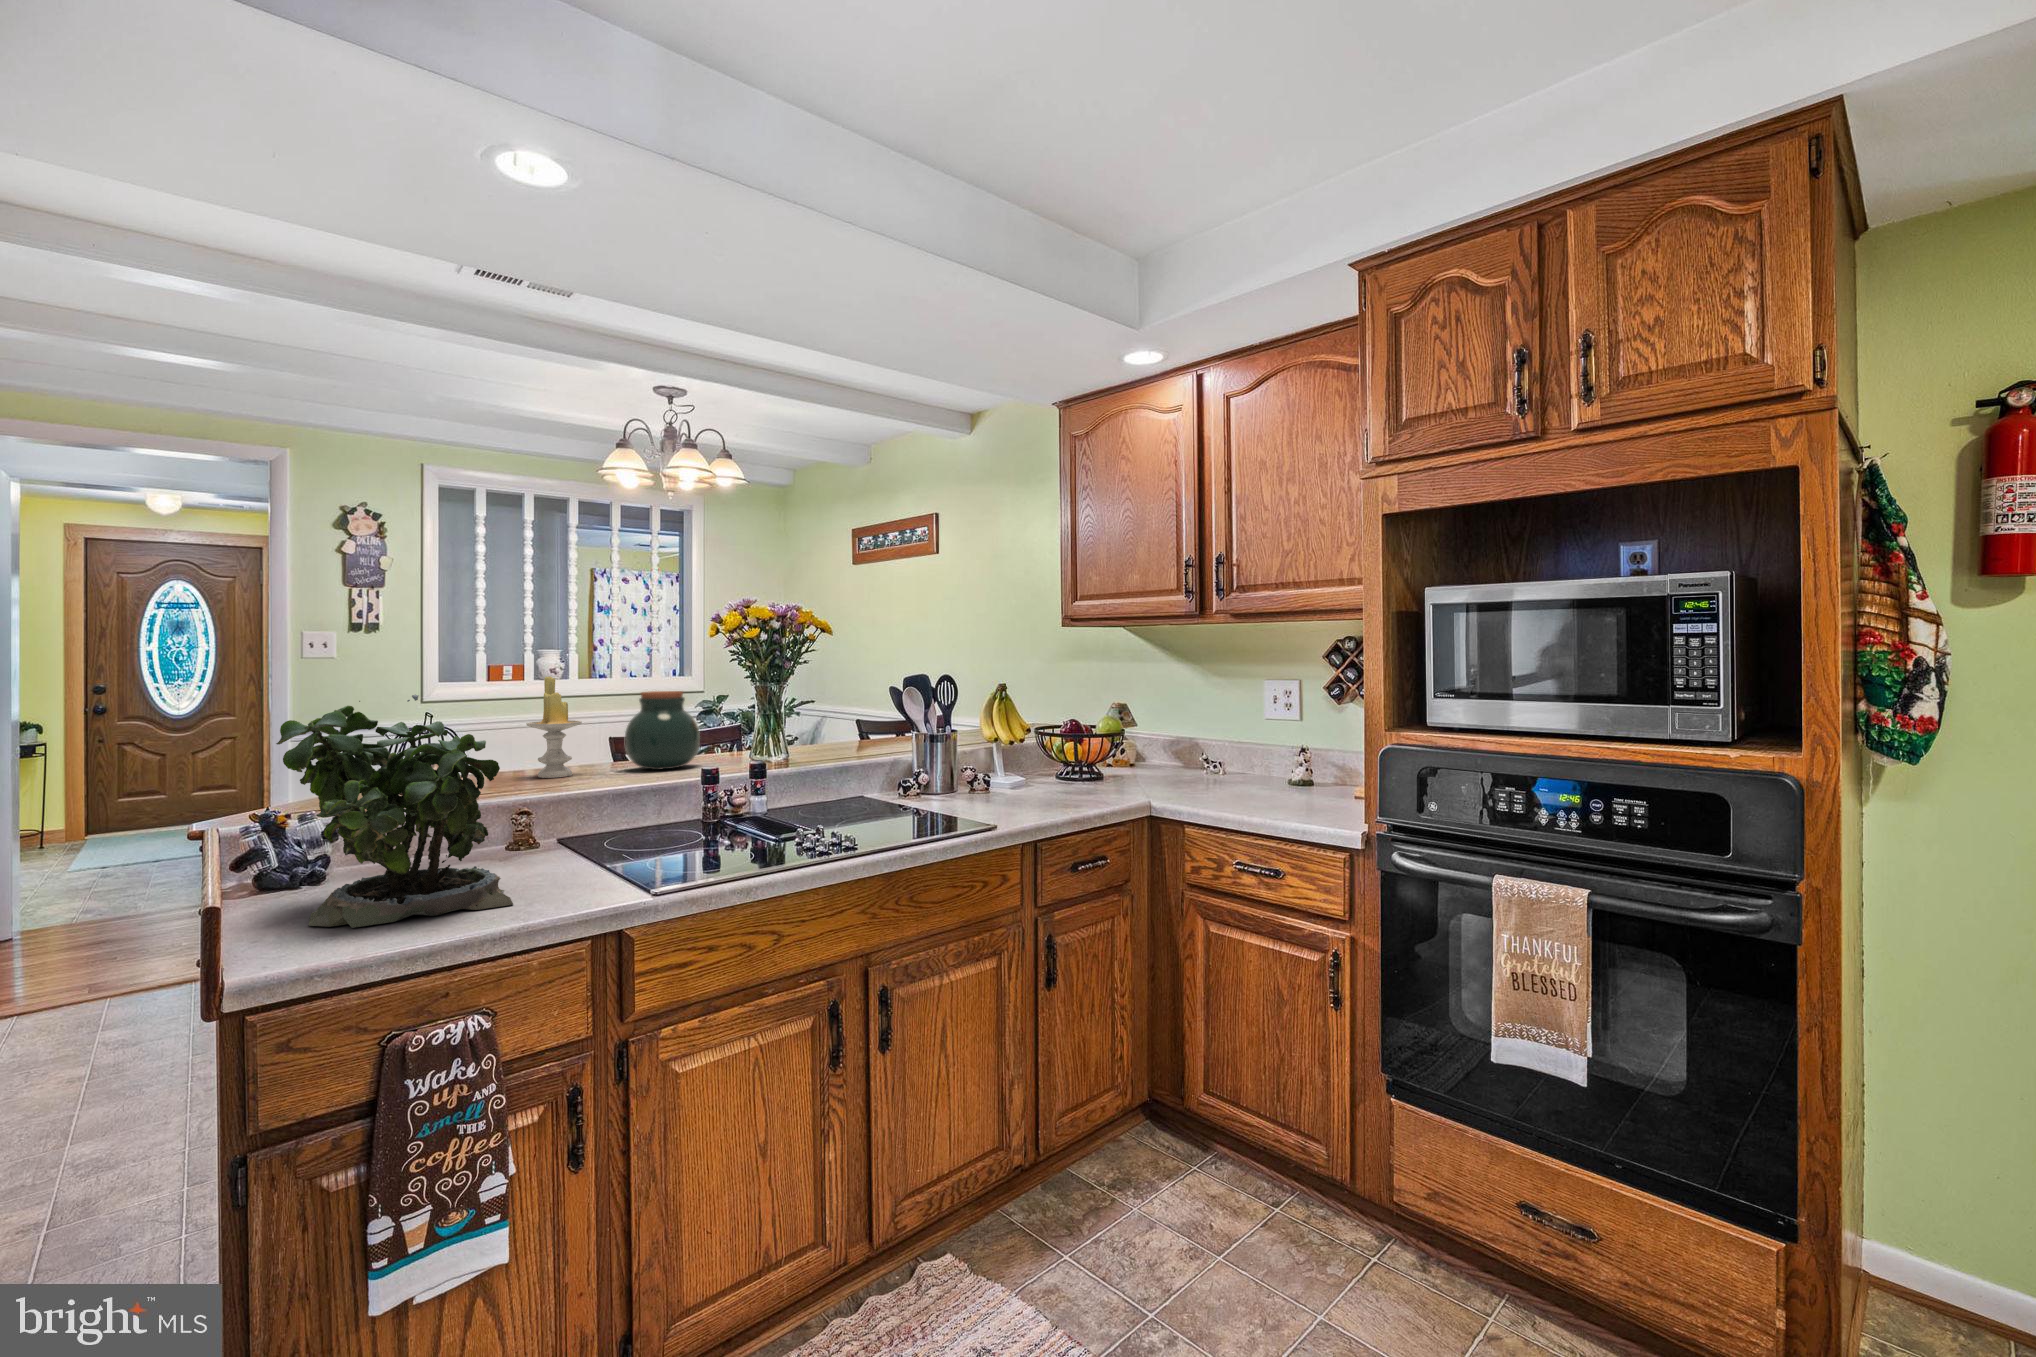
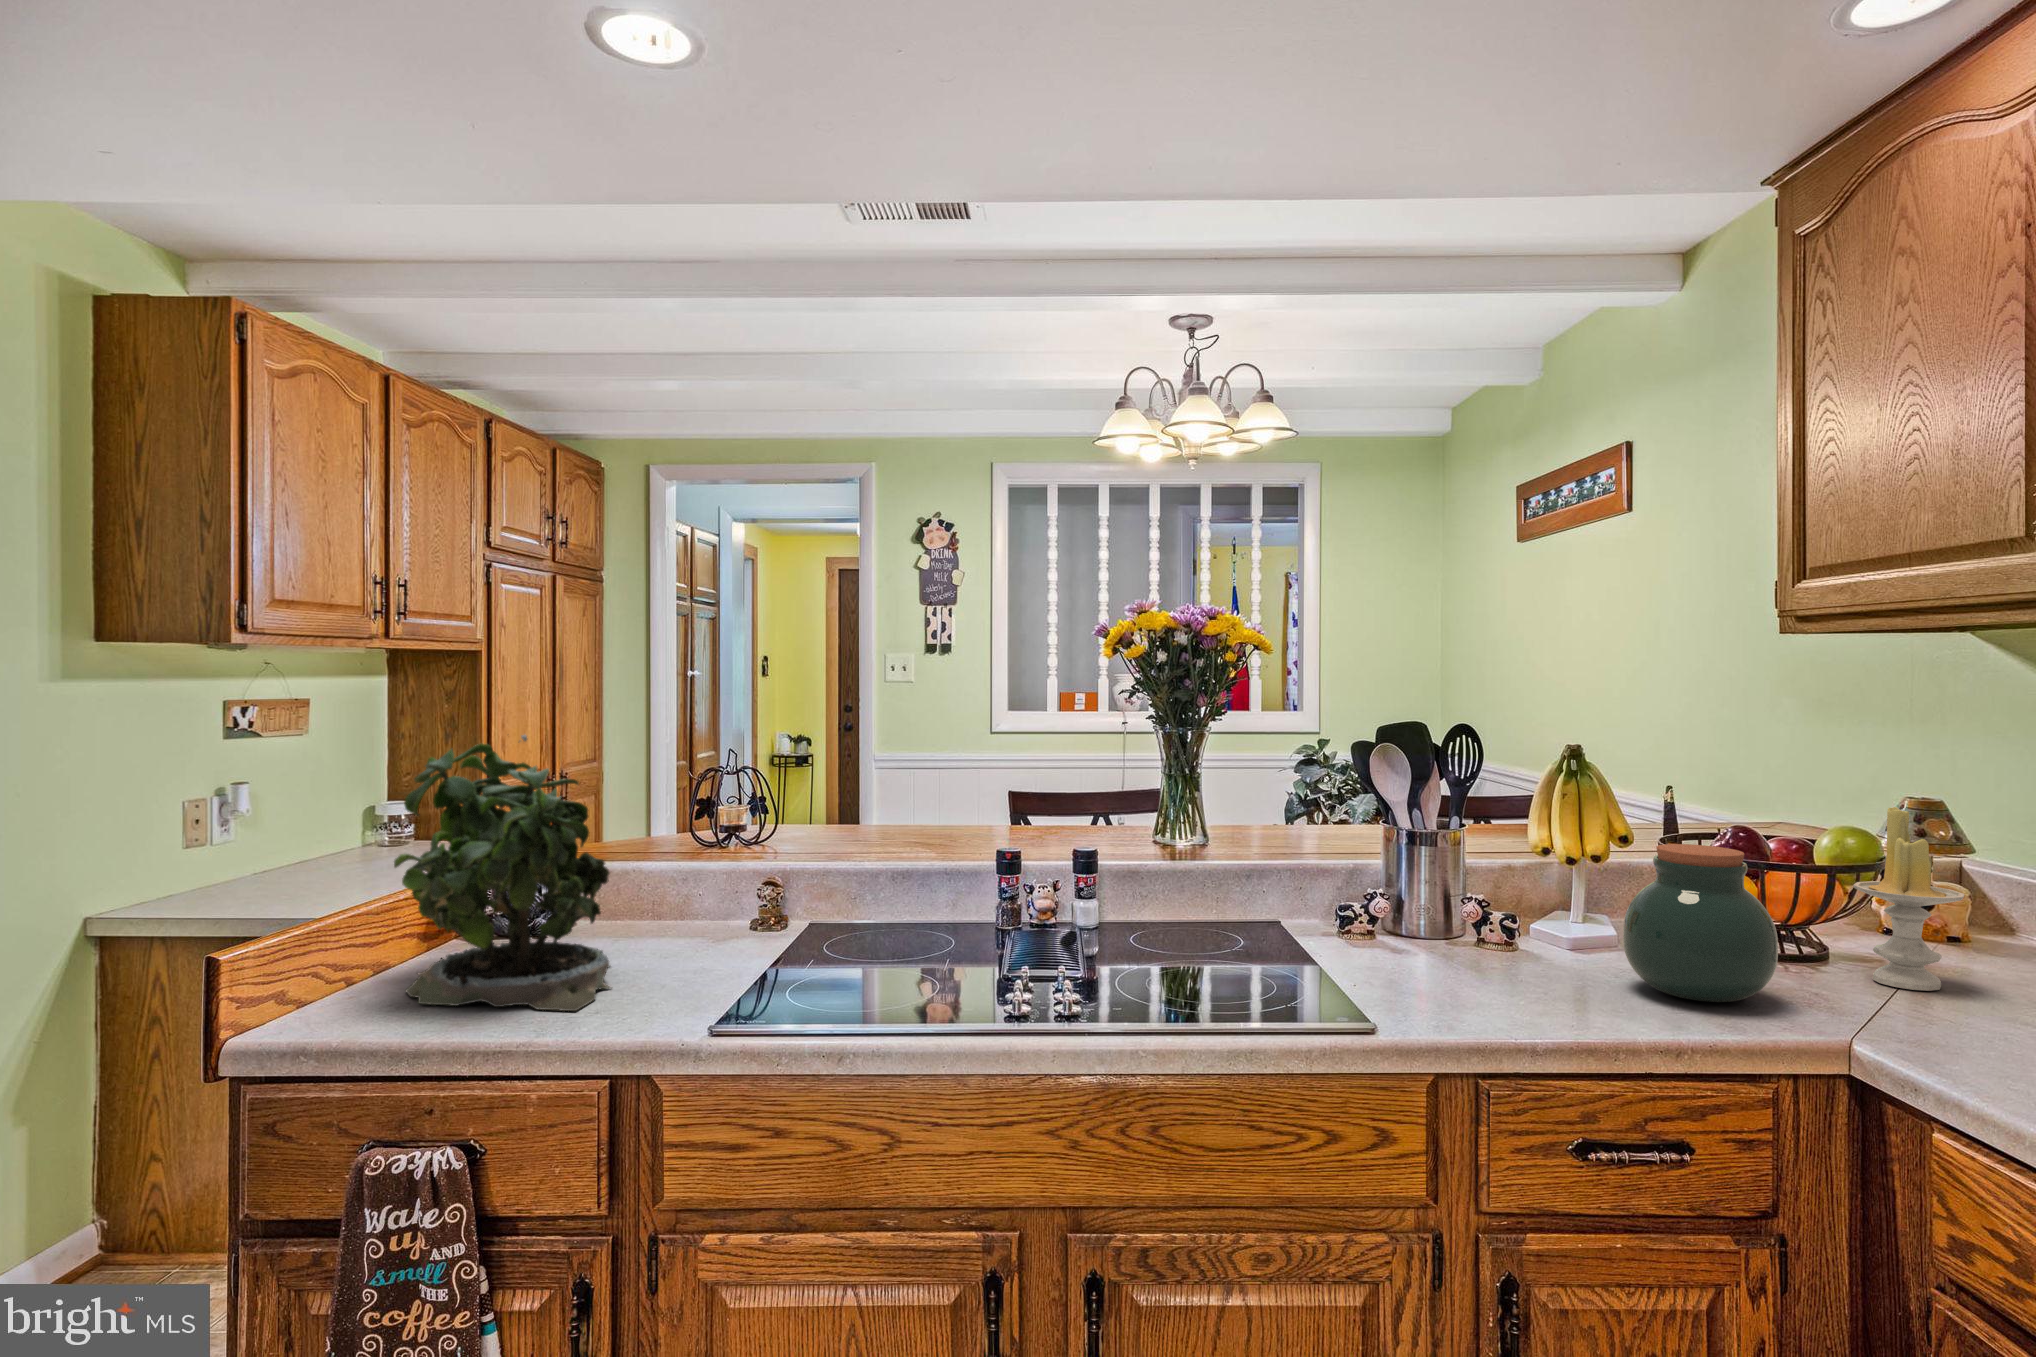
candle: present [526,676,582,778] -> present [1853,807,1964,991]
jar: present [625,691,700,770] -> present [1623,844,1778,1002]

